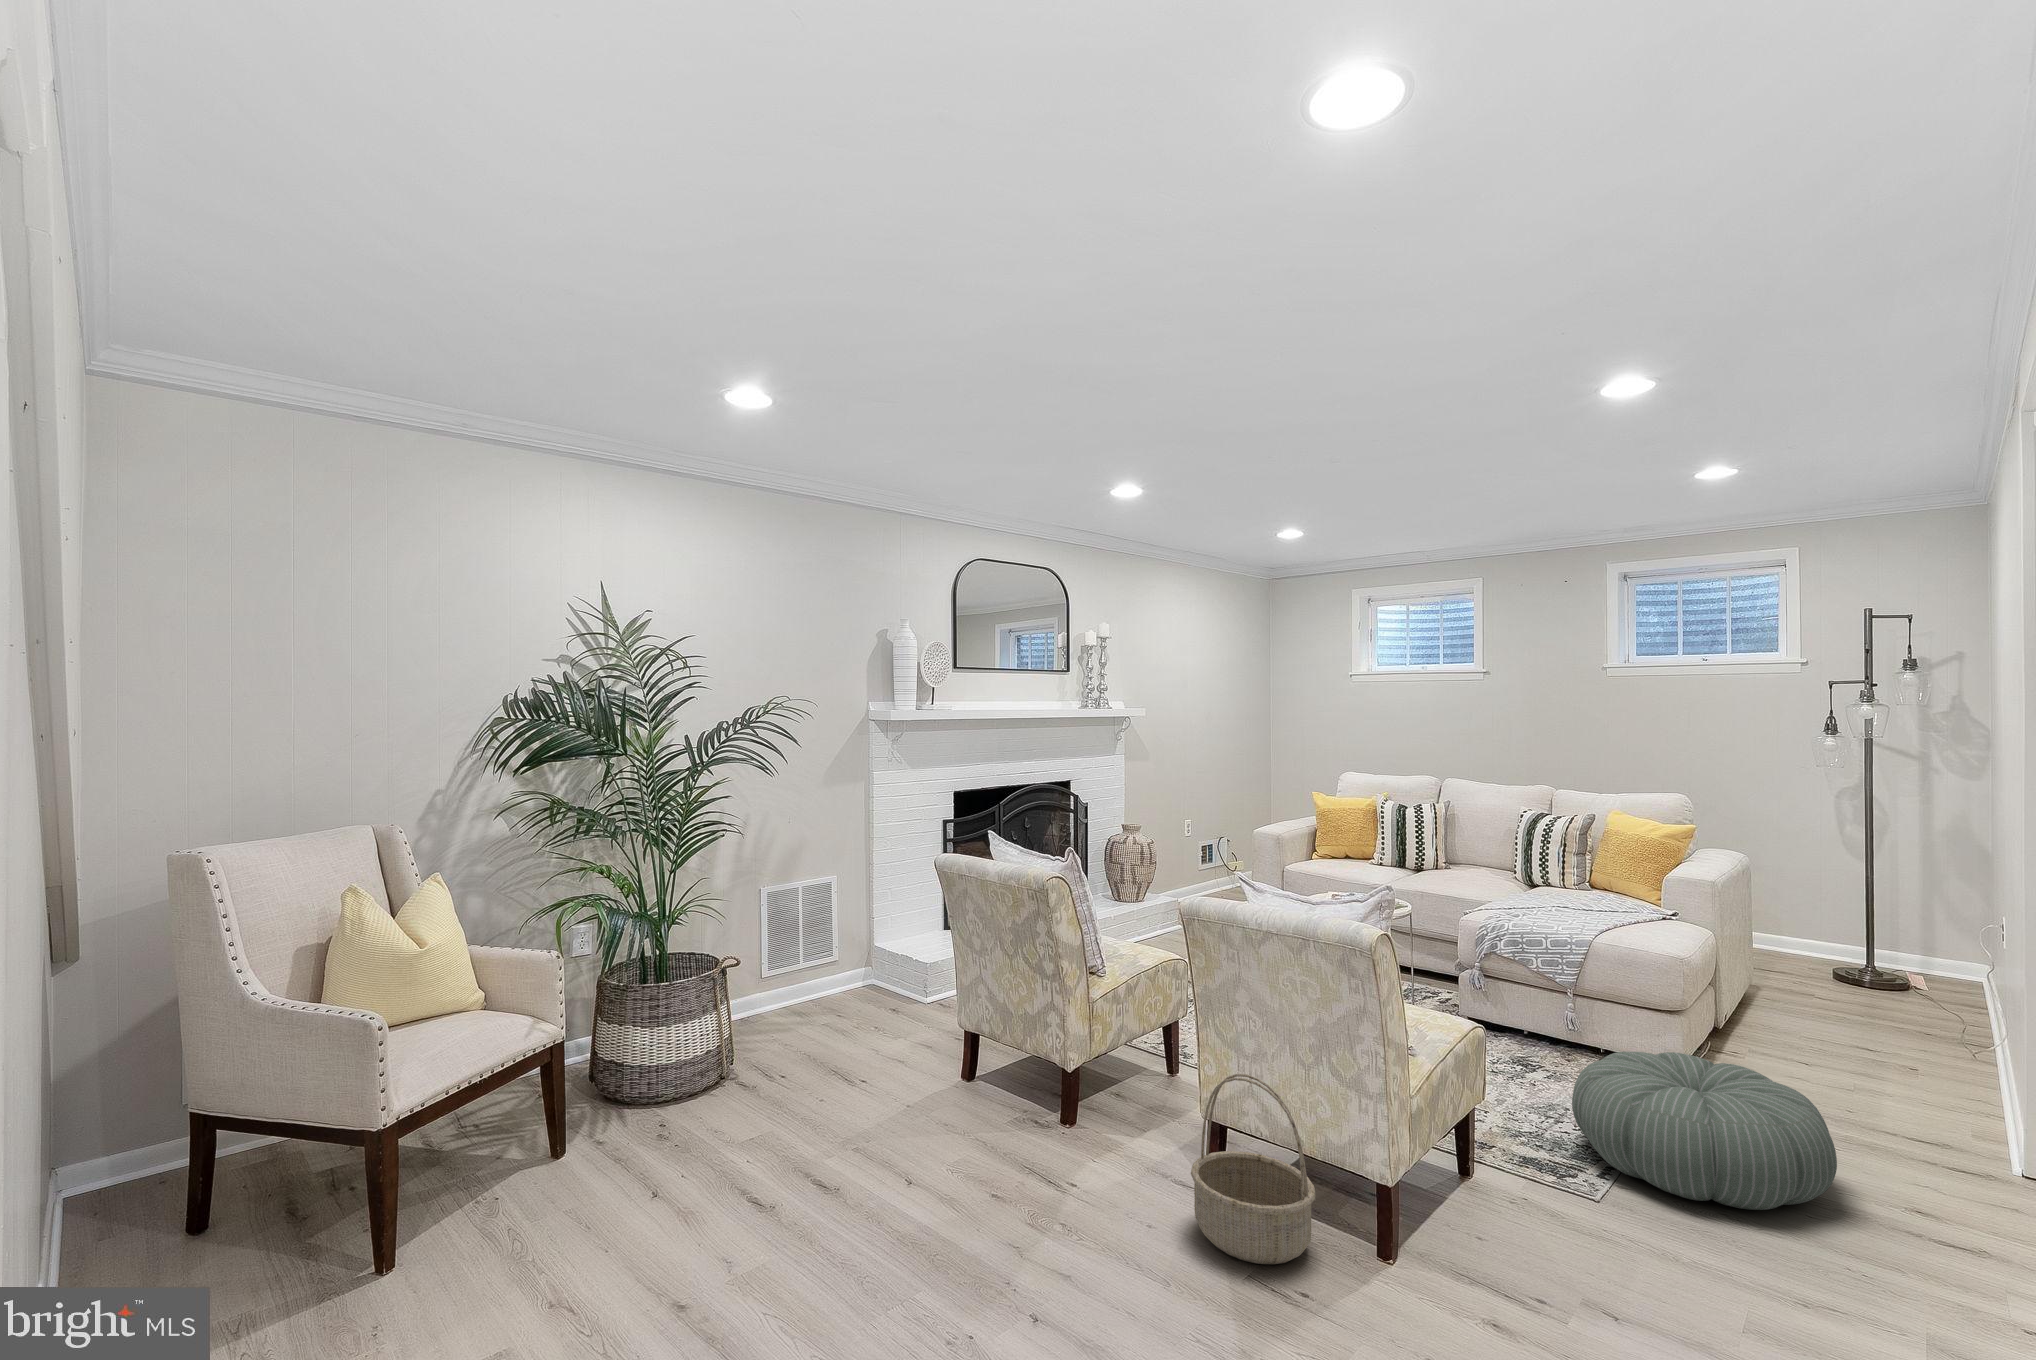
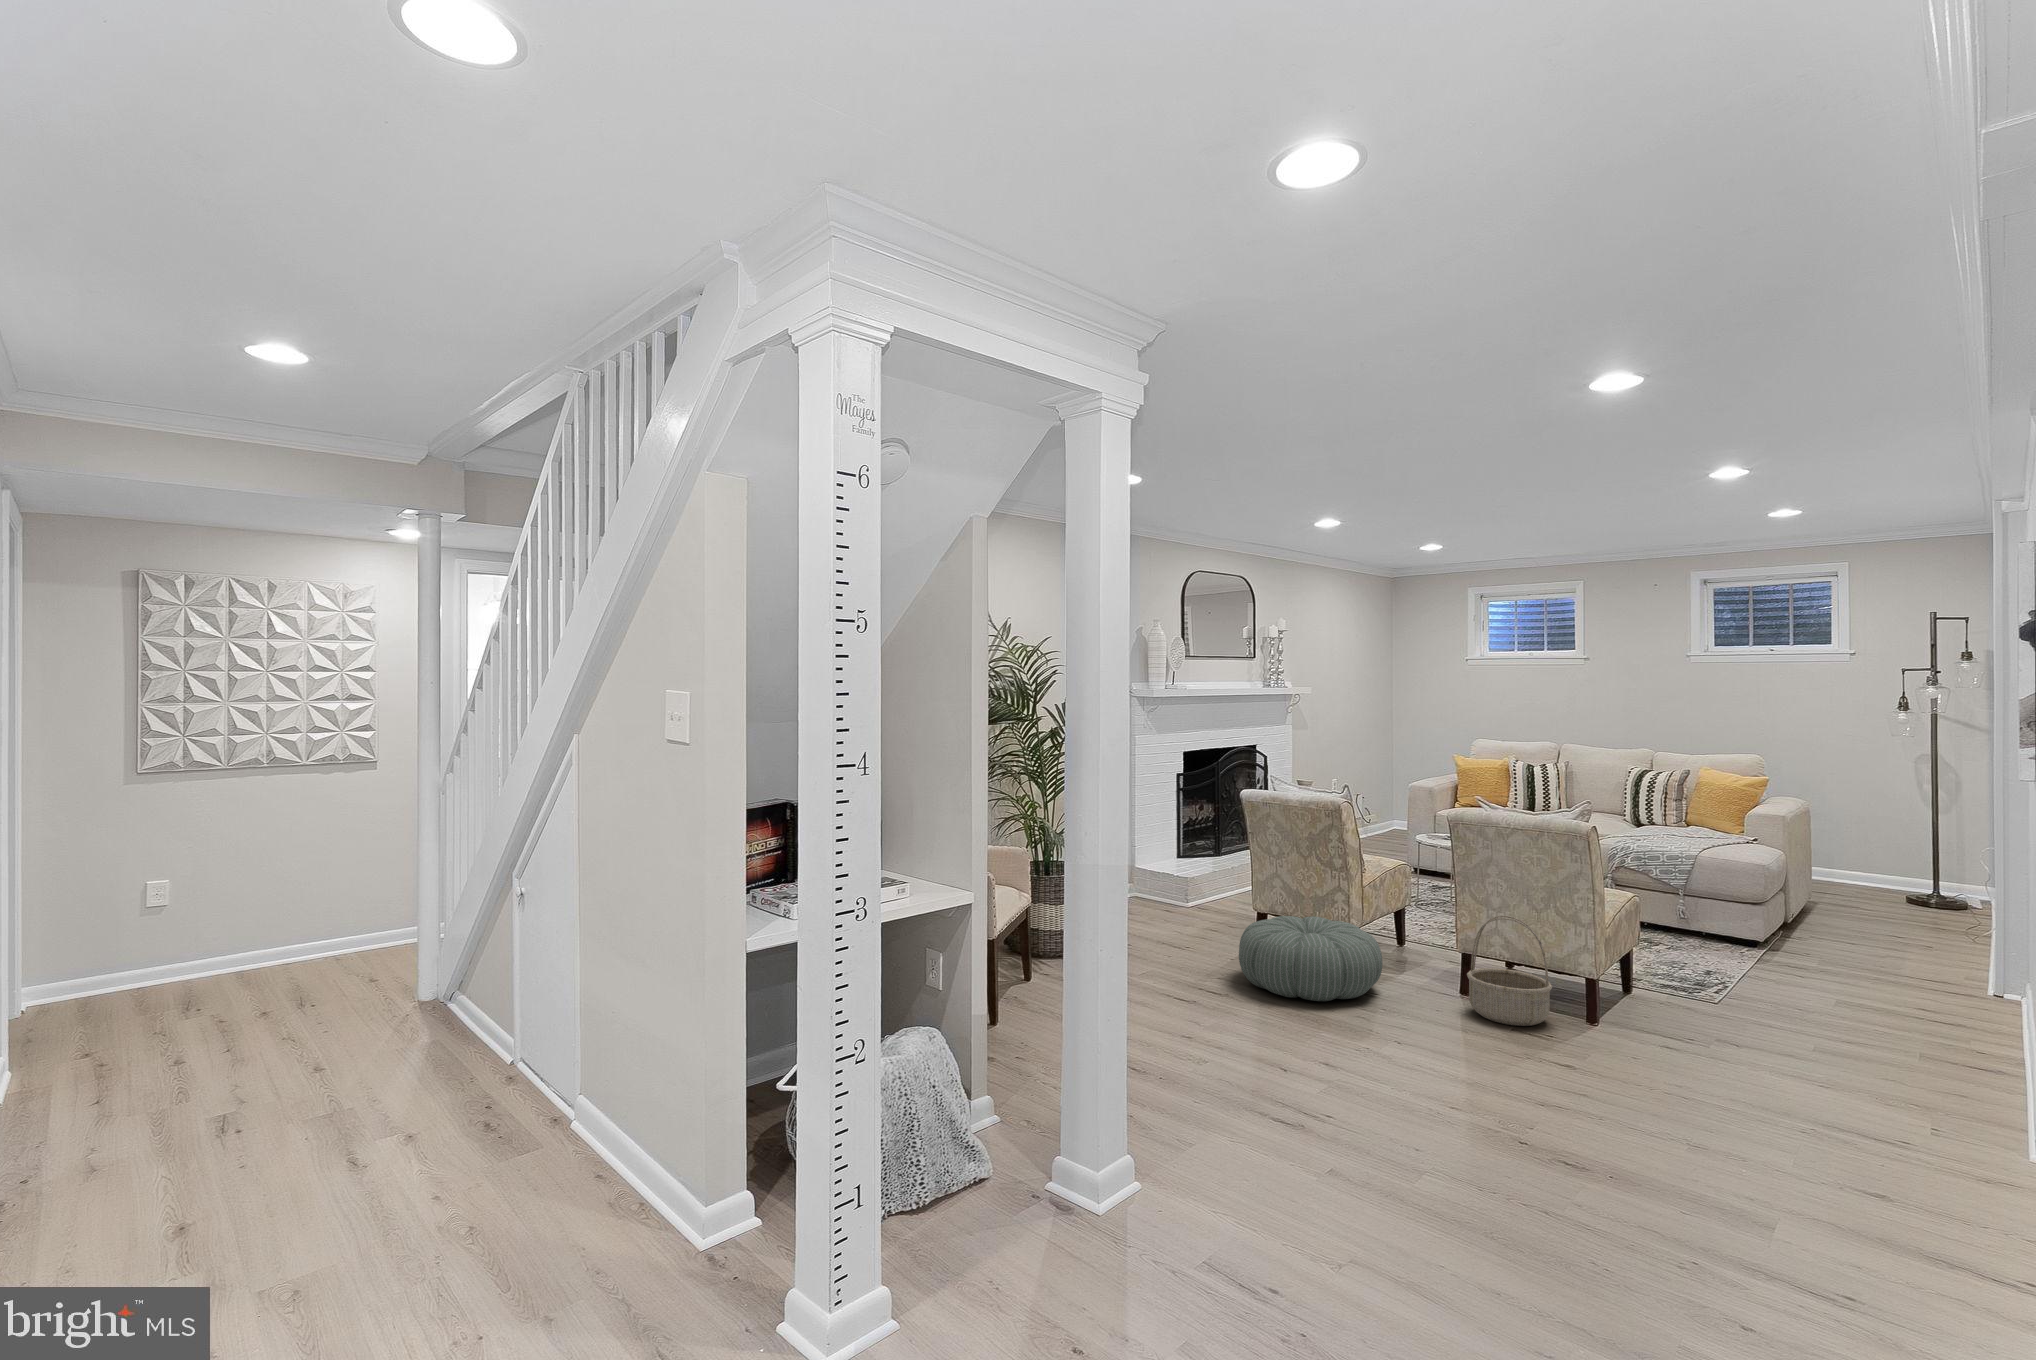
pouf: present [1572,1052,1837,1210] -> present [1239,916,1383,1001]

